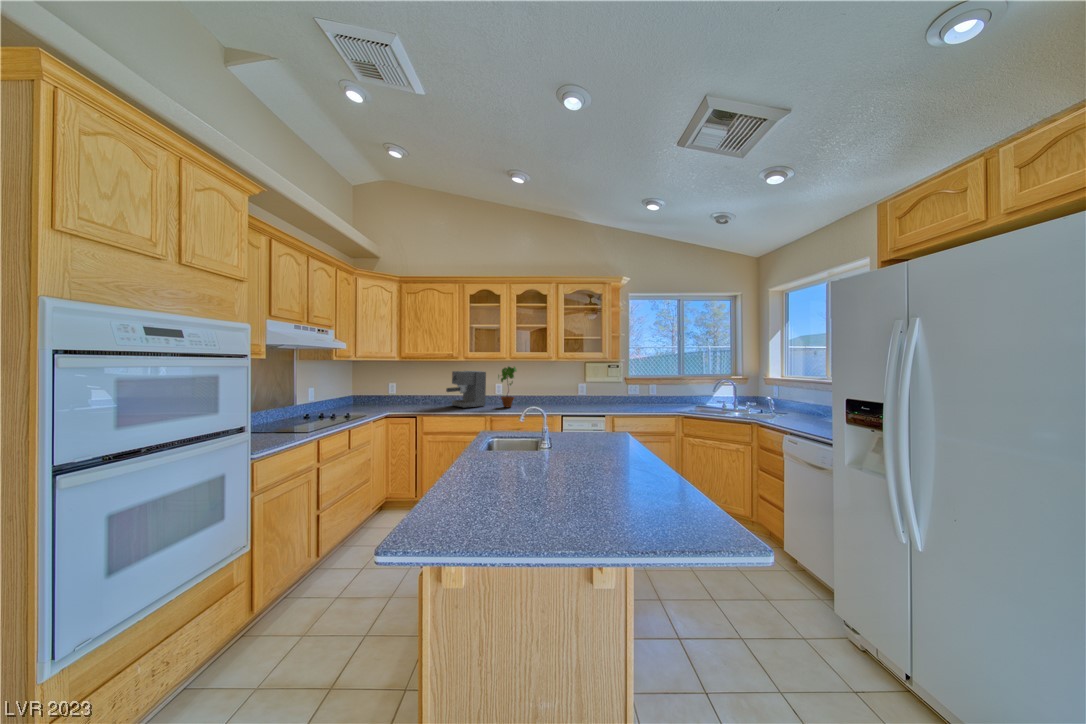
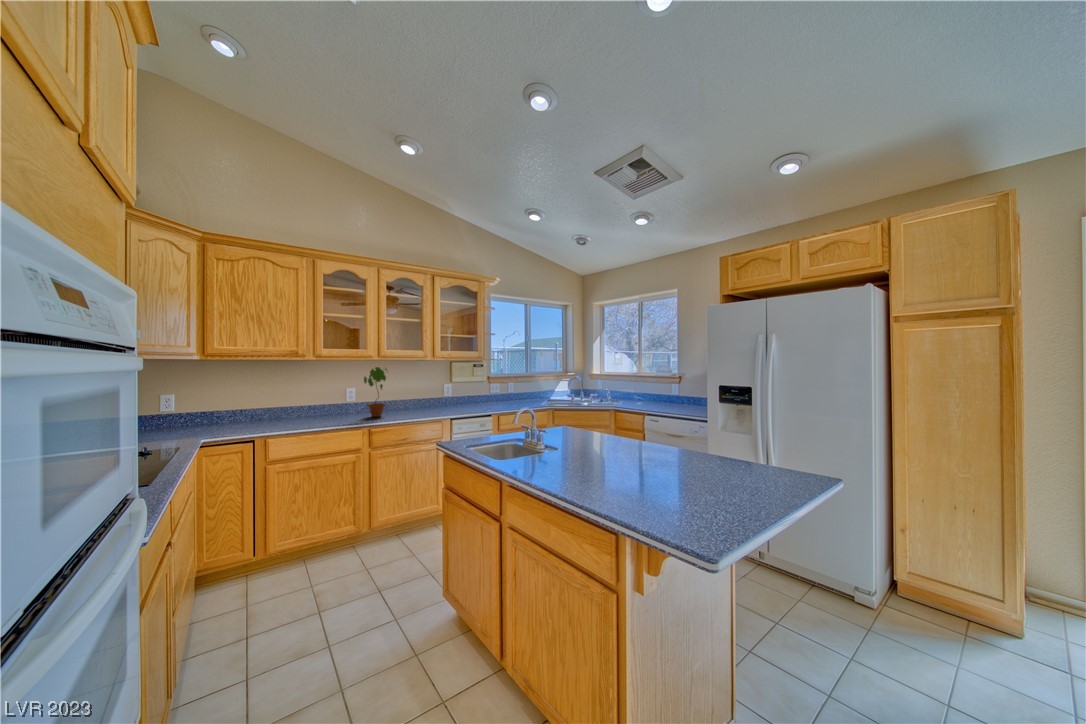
coffee maker: present [446,371,486,408] -> none [291,374,345,422]

